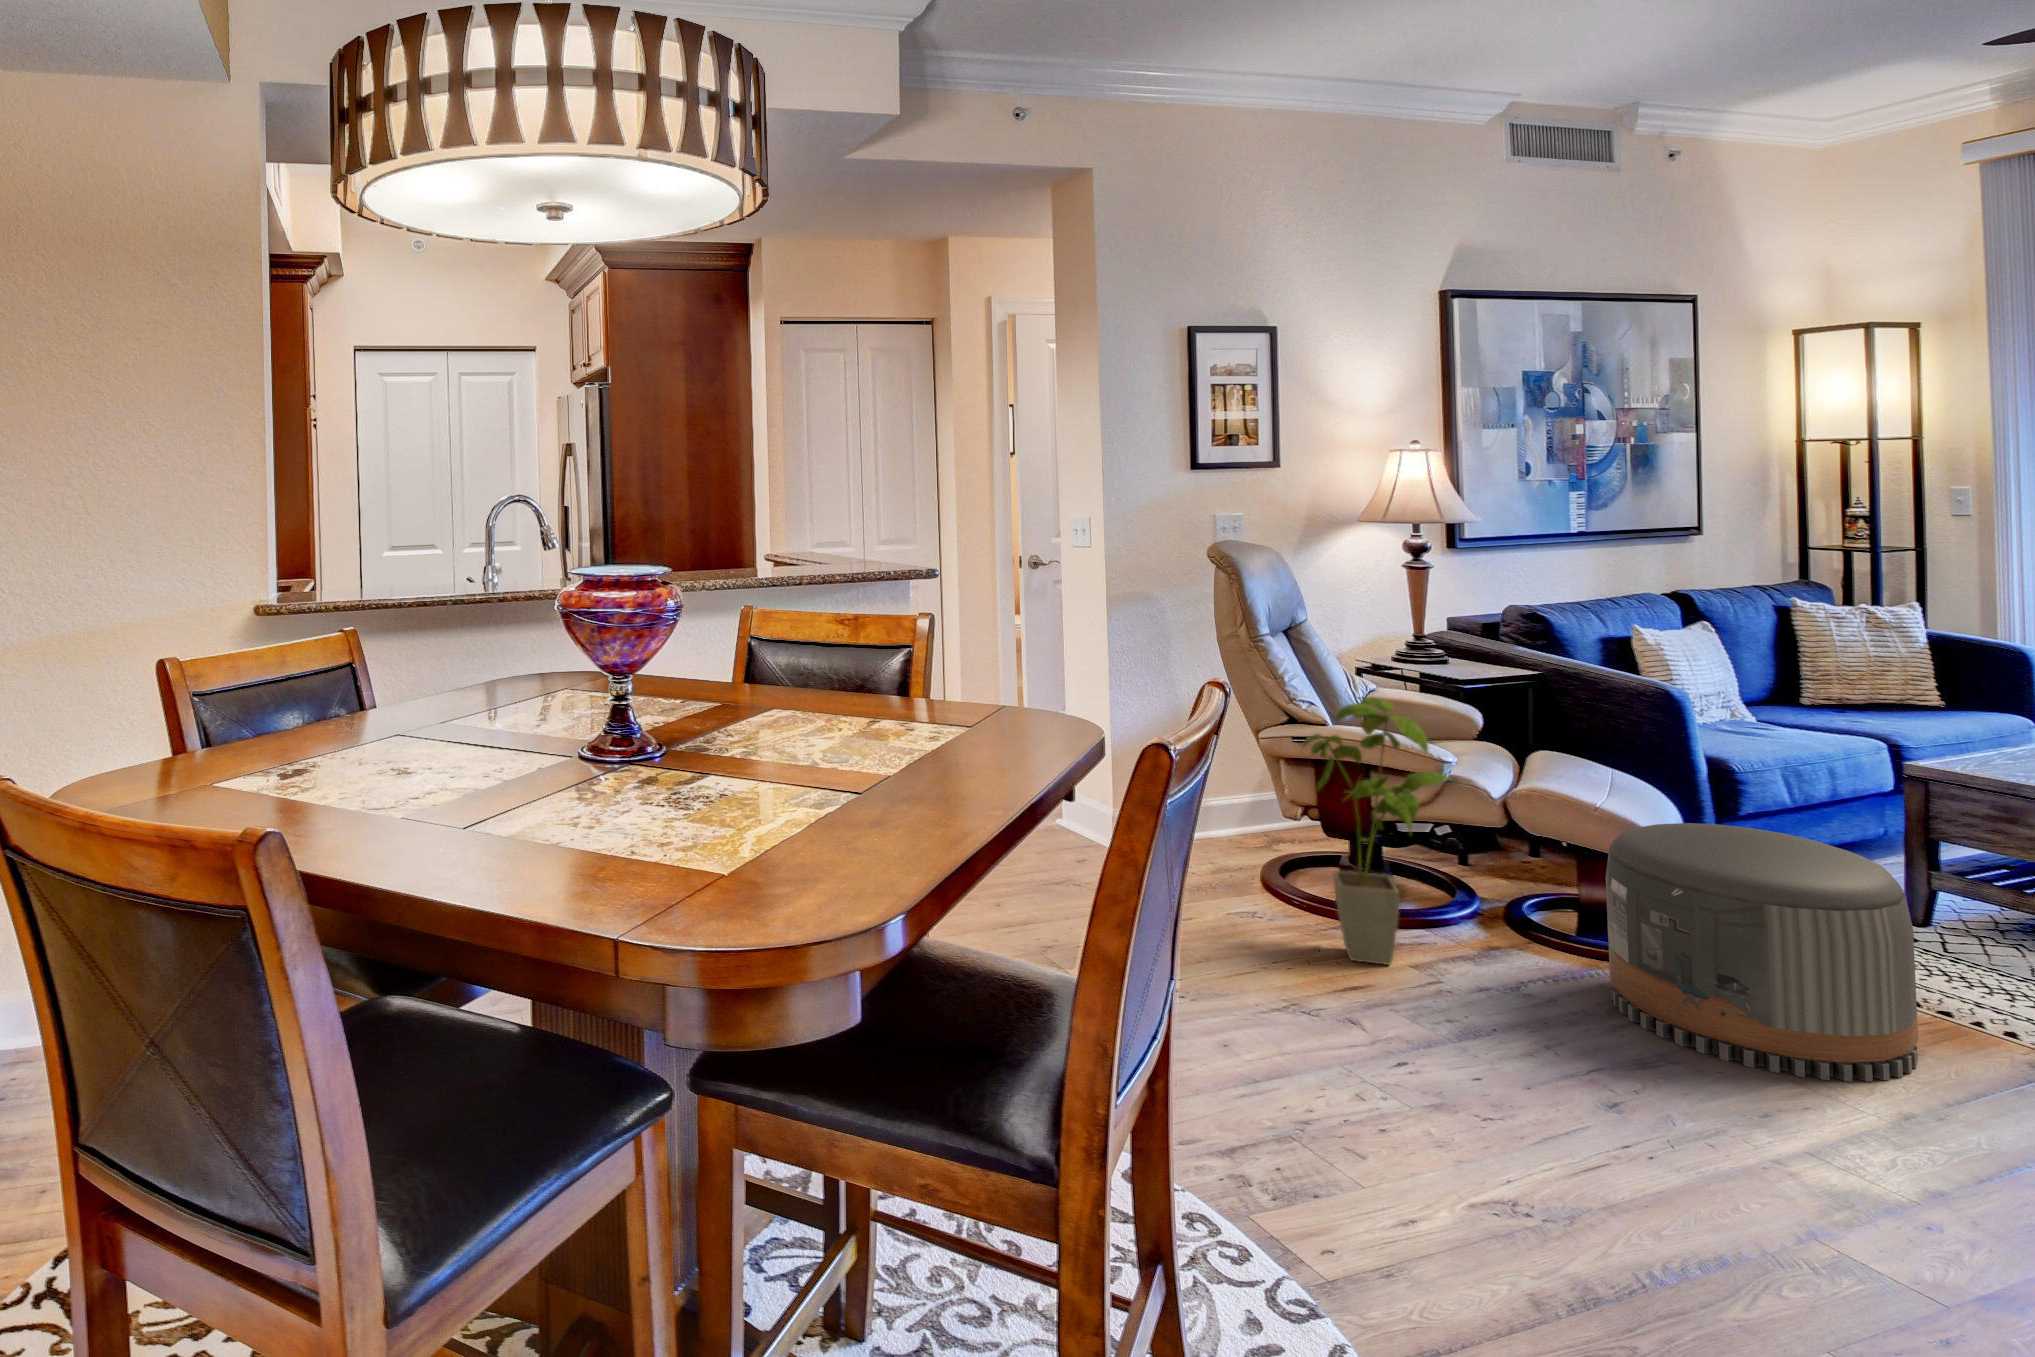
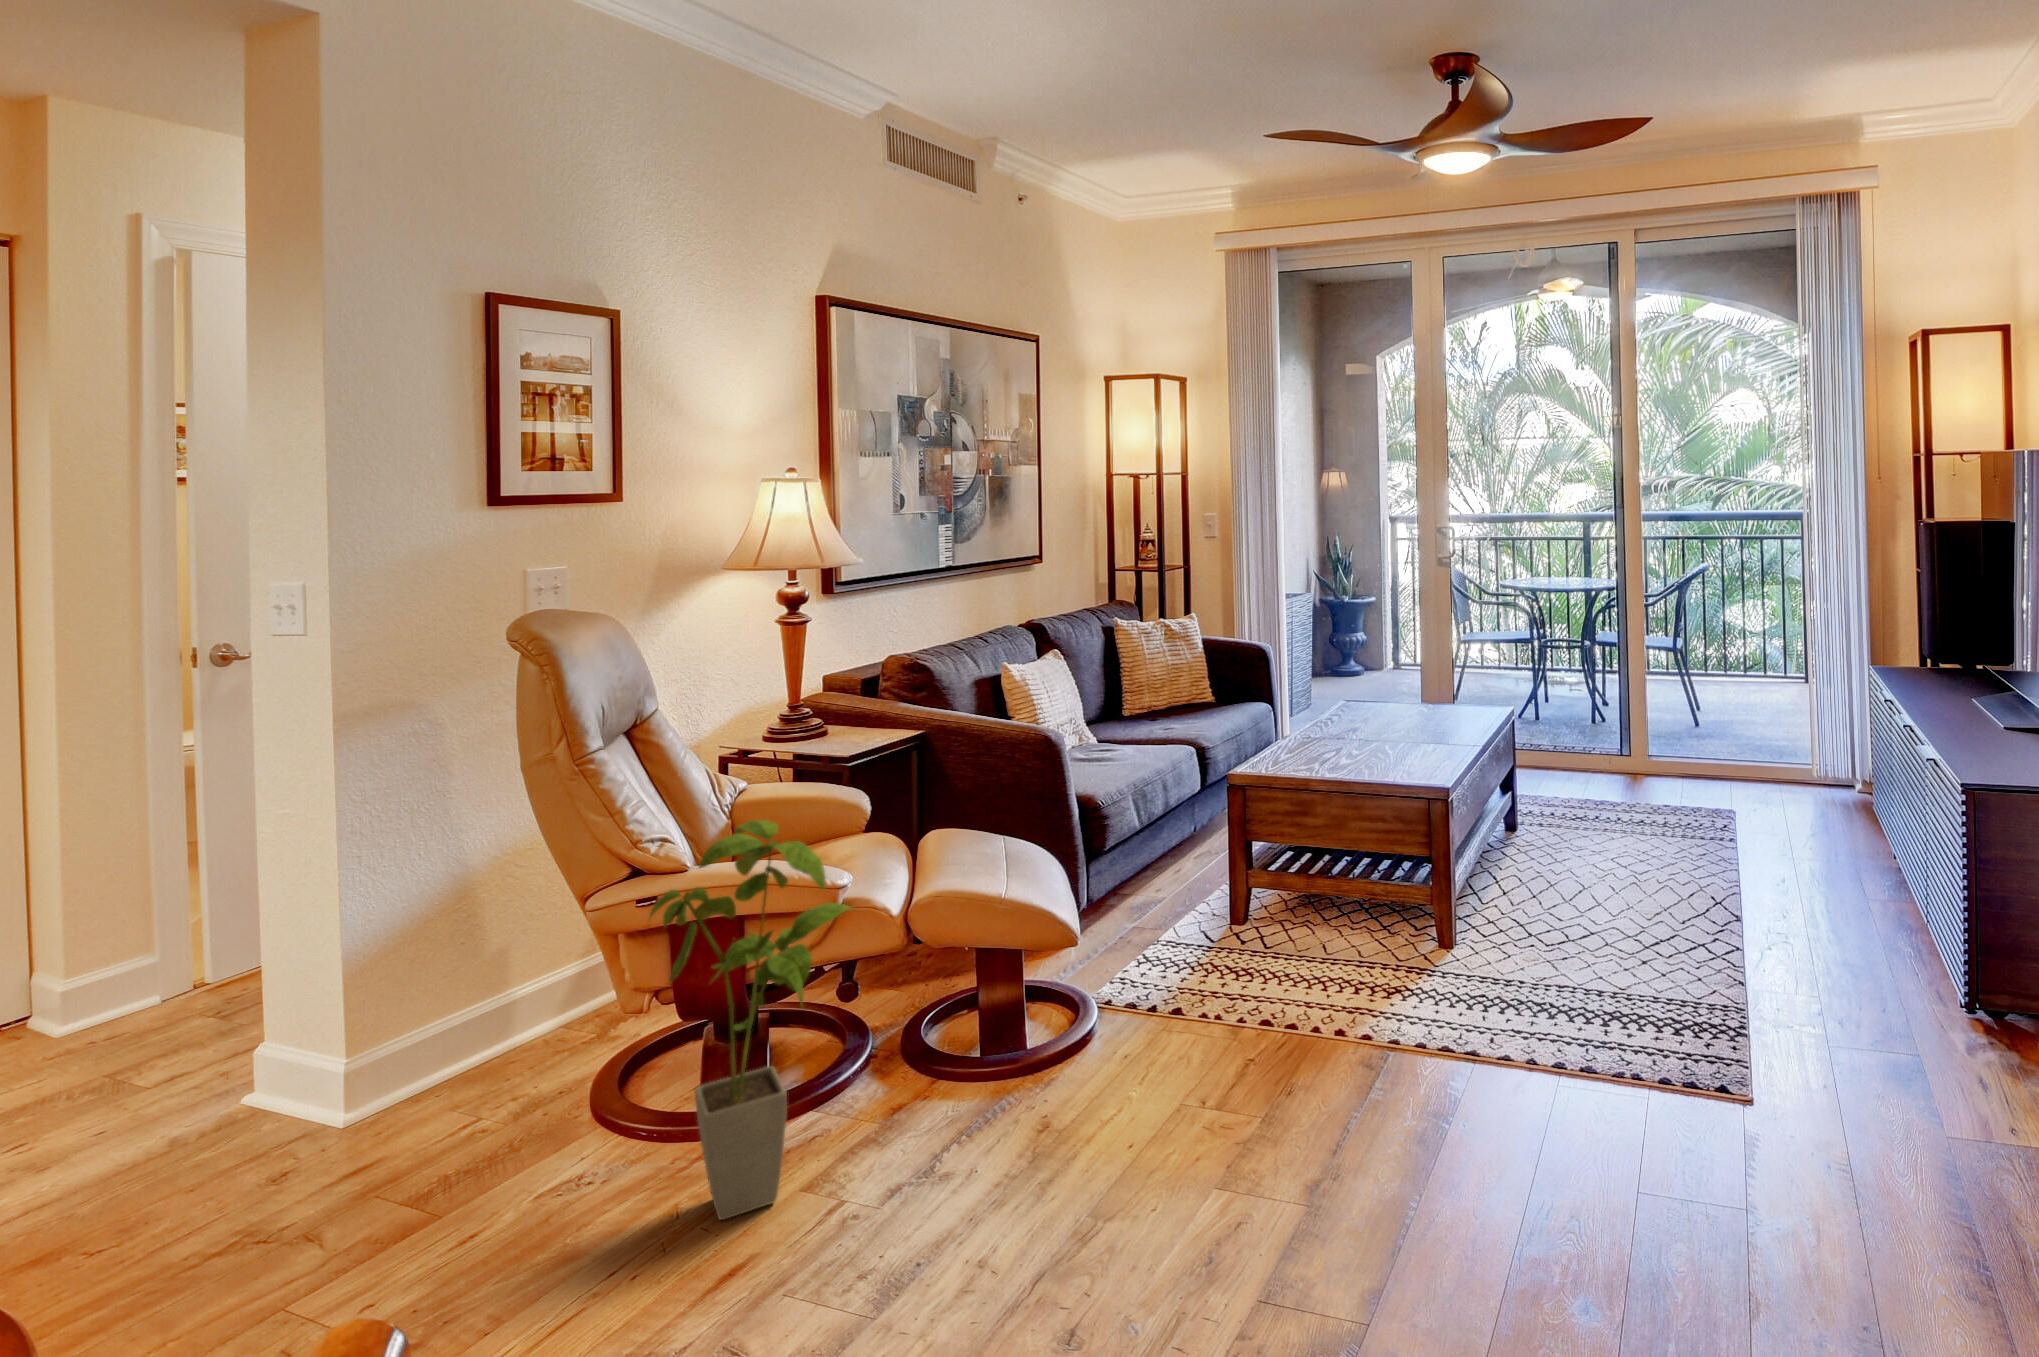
pouf: present [1606,823,1918,1082] -> none [1021,879,1279,1175]

